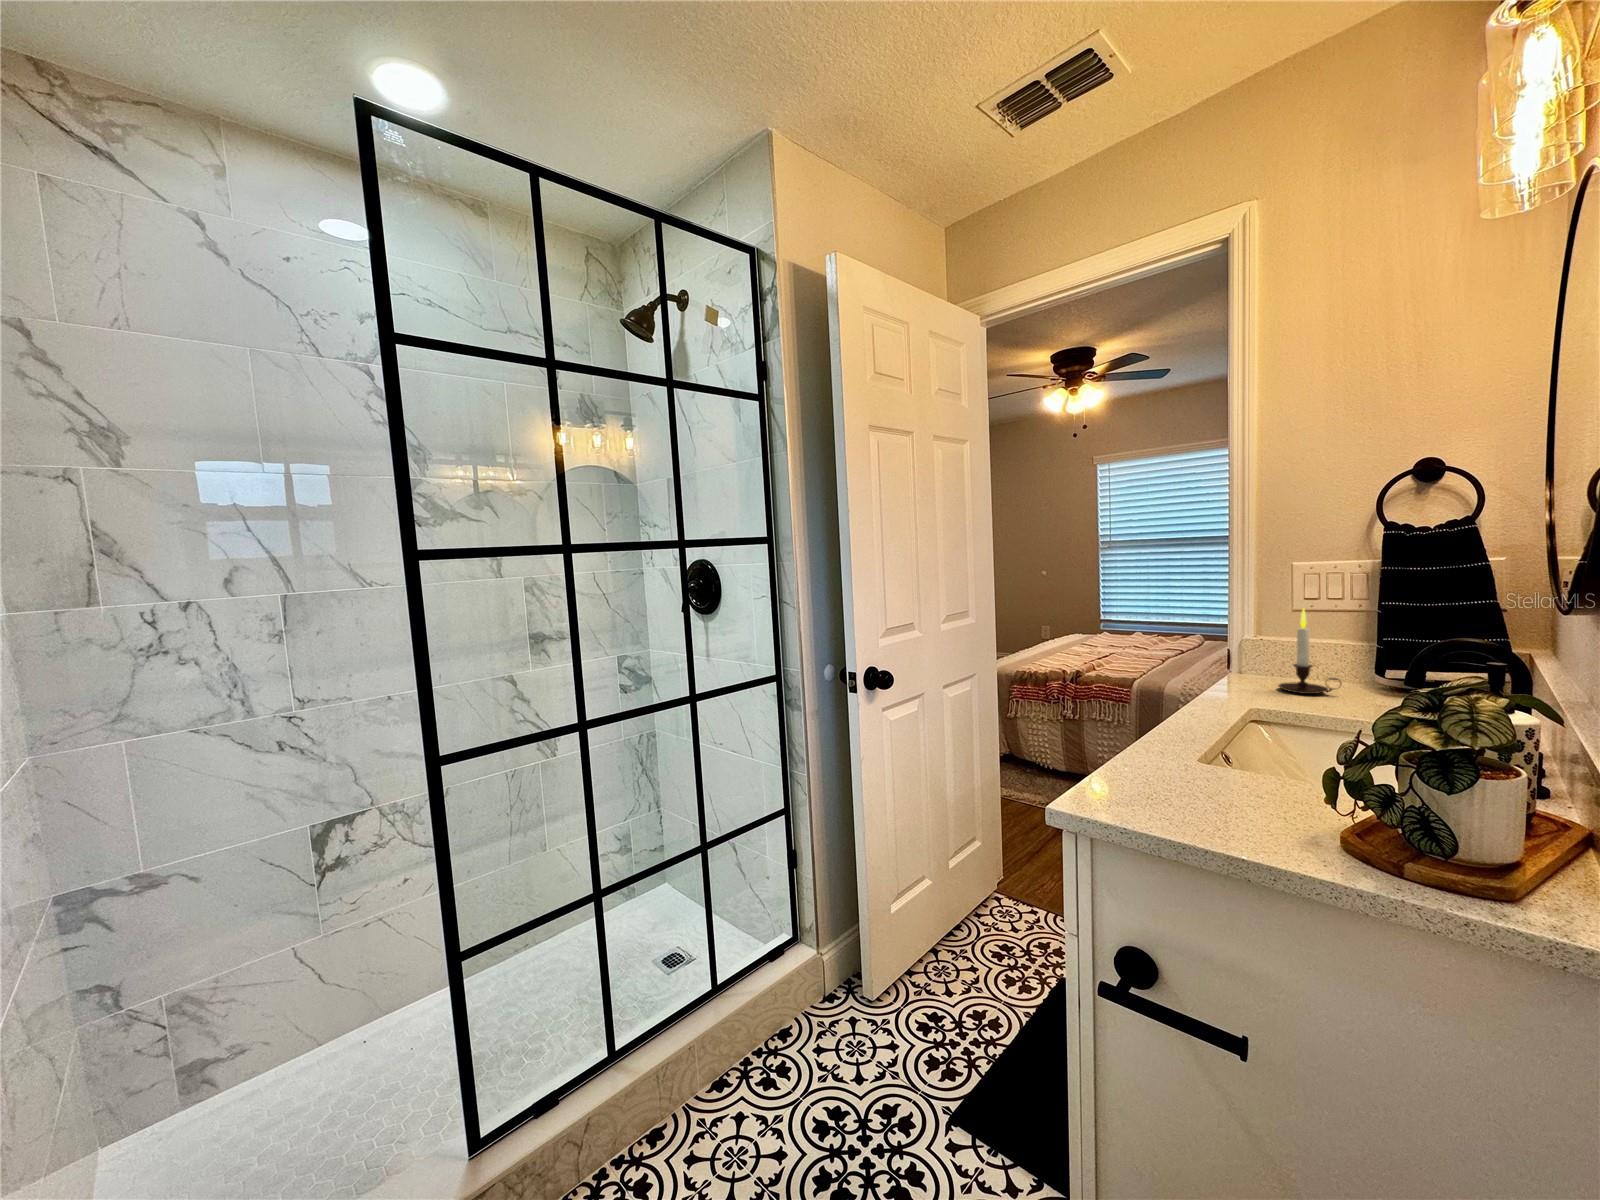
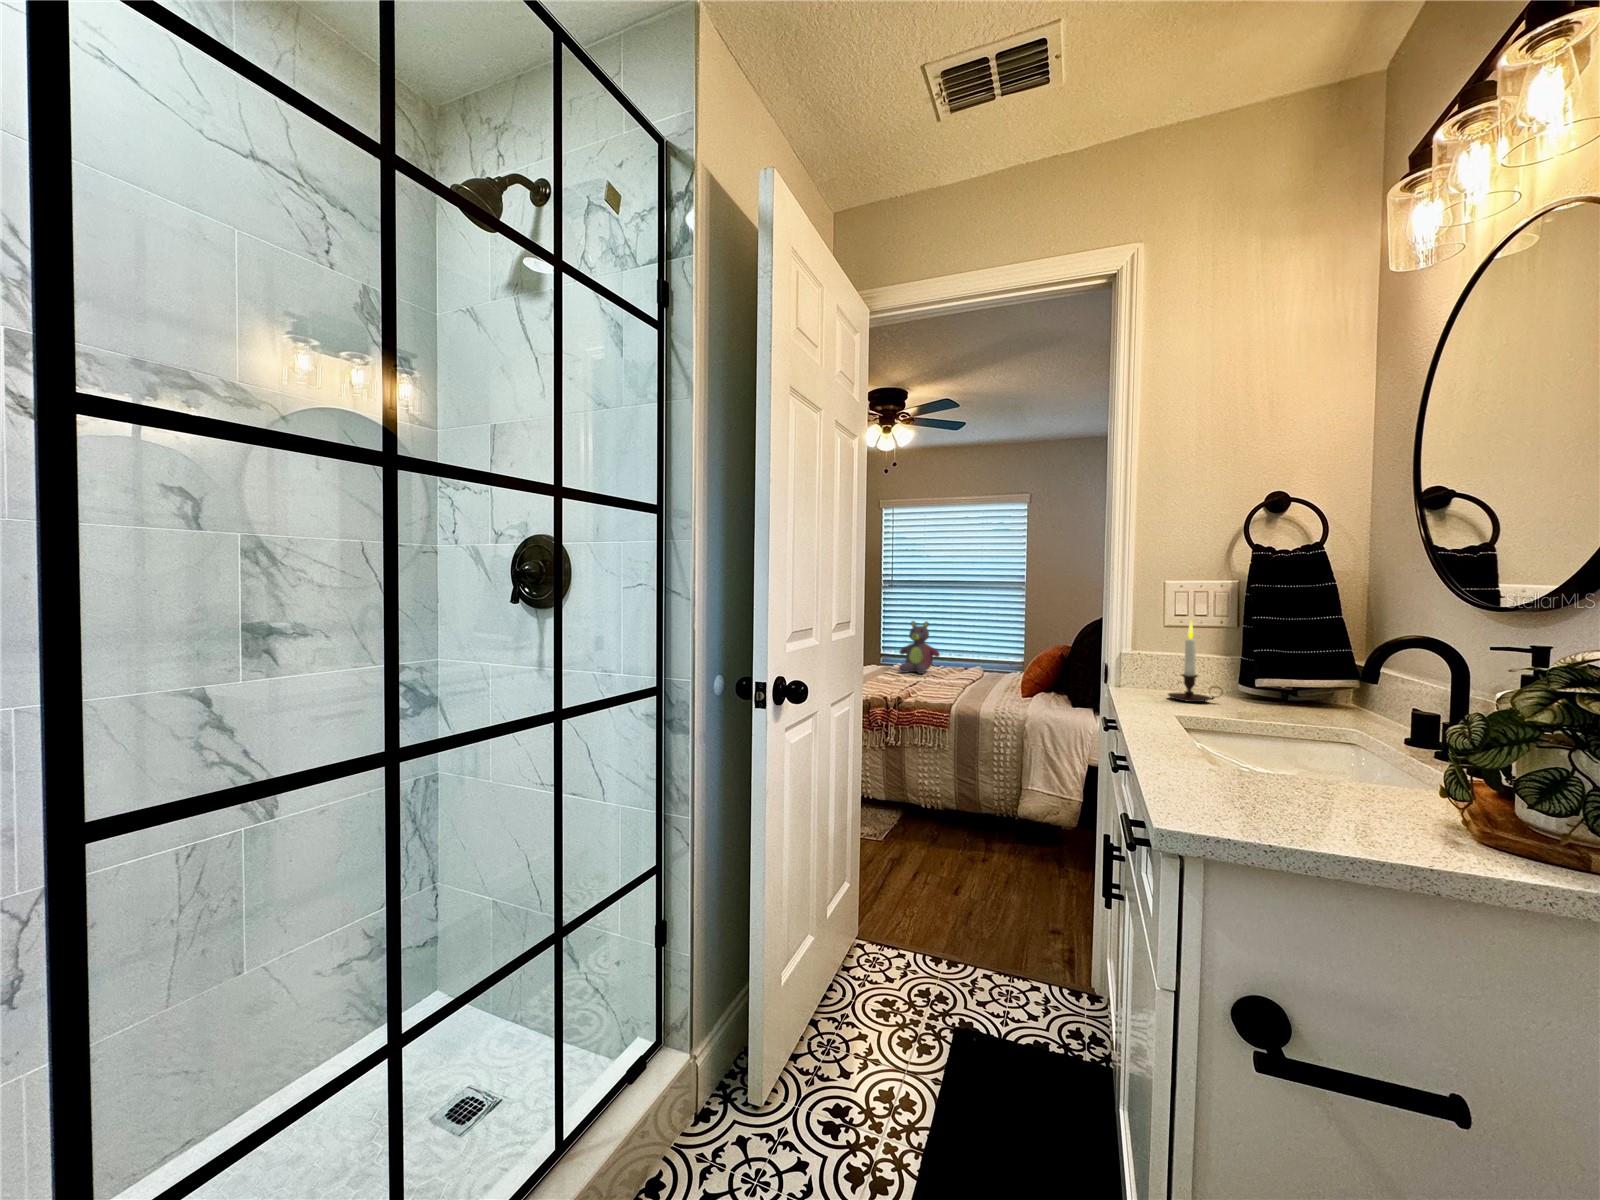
stuffed bear: none [1098,590,1145,645] -> present [899,621,940,674]

